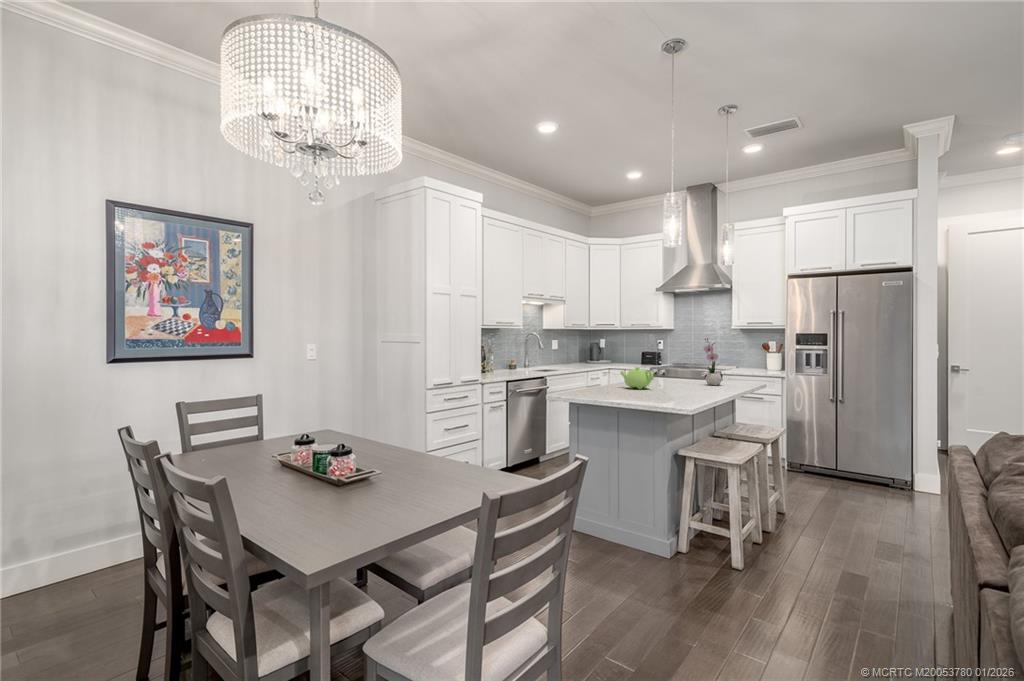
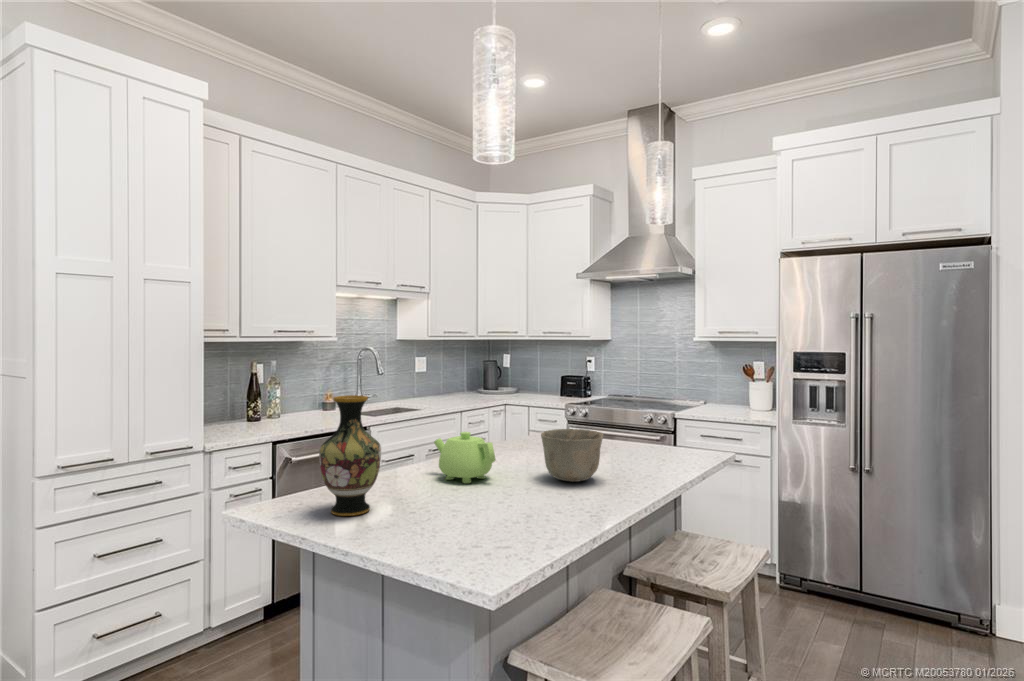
flower arrangement: present [704,338,722,385] -> none [615,367,656,462]
vase: none [591,346,616,395] -> present [319,395,381,516]
ceramic bowl: none [673,367,704,389] -> present [541,429,603,482]

